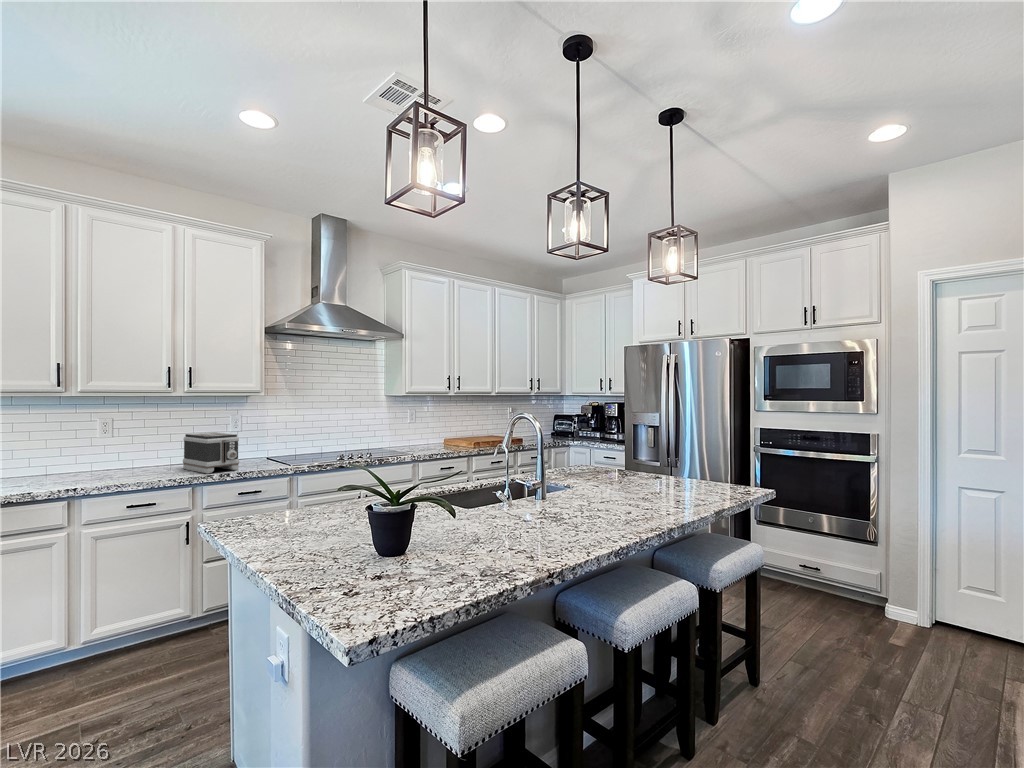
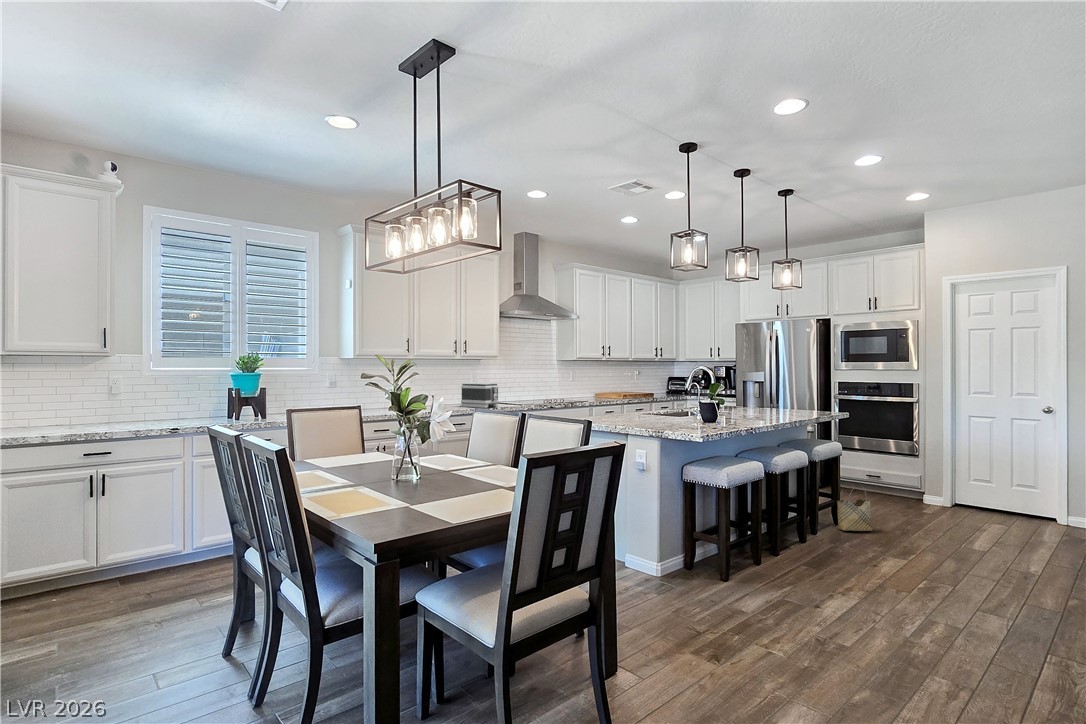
woven basket: none [748,617,812,712] -> present [837,483,873,531]

